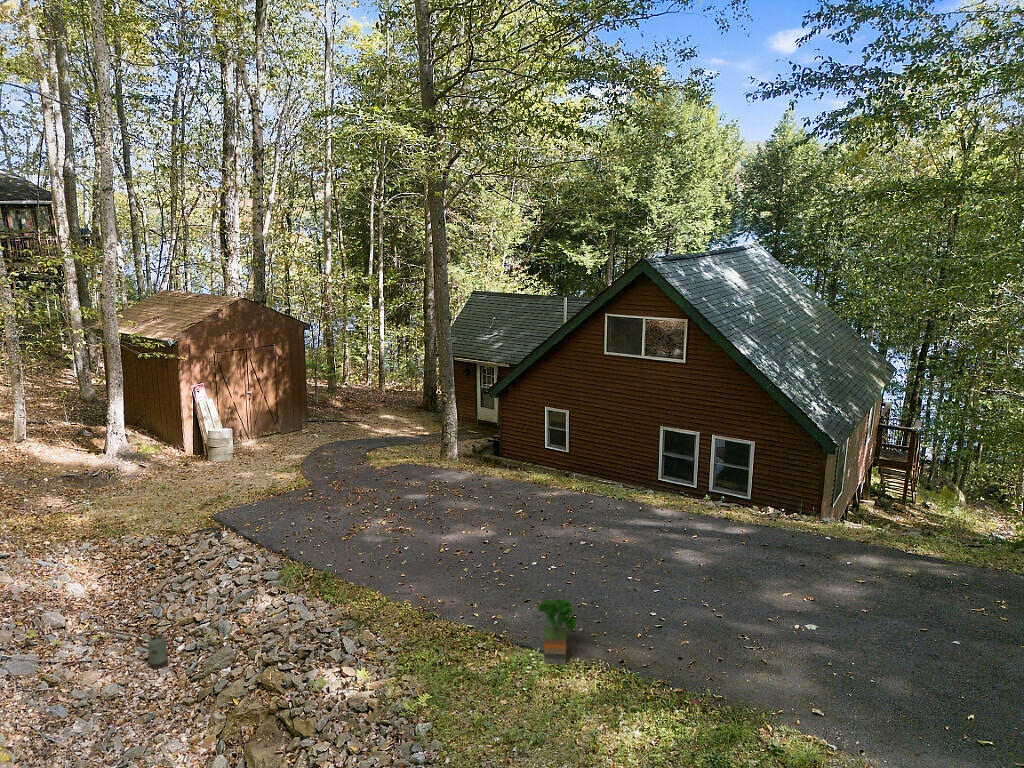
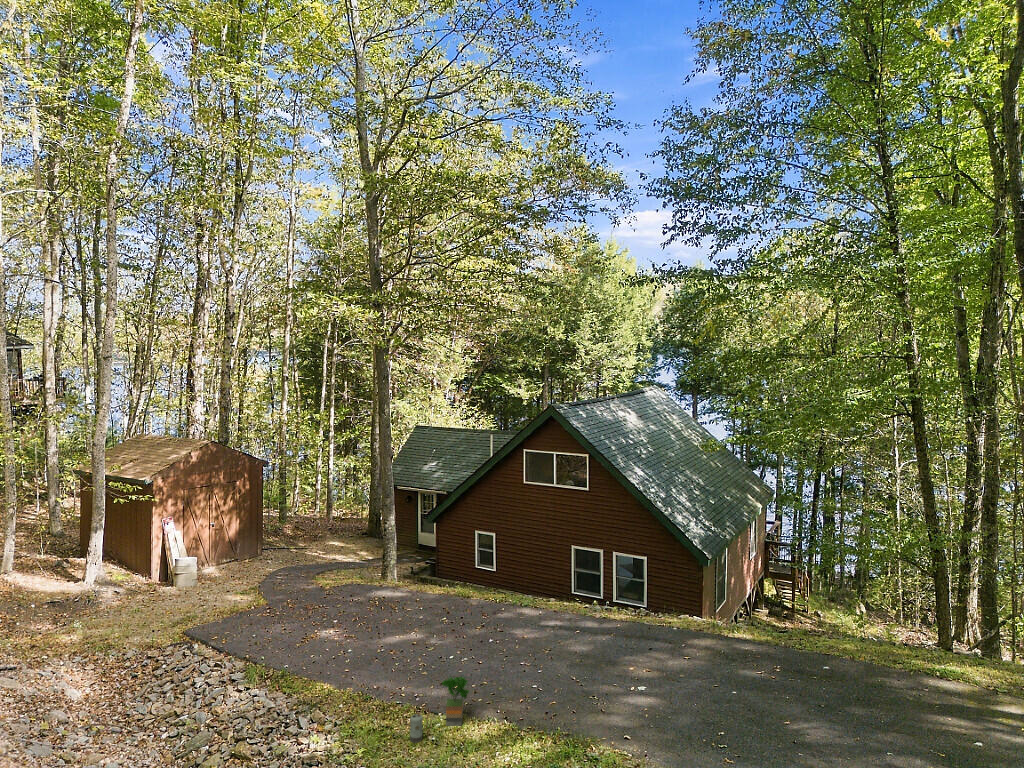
watering can: present [137,628,176,669] -> present [403,708,430,743]

